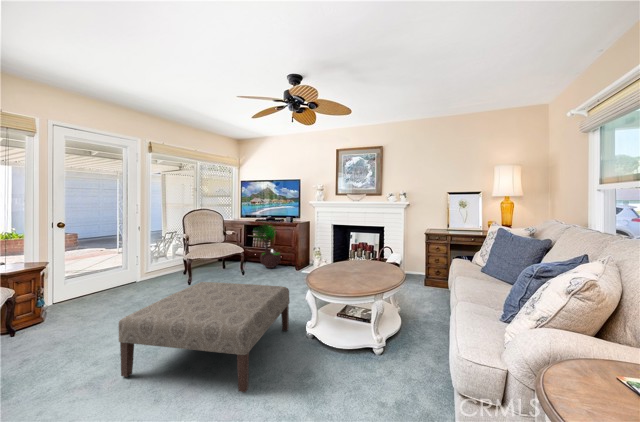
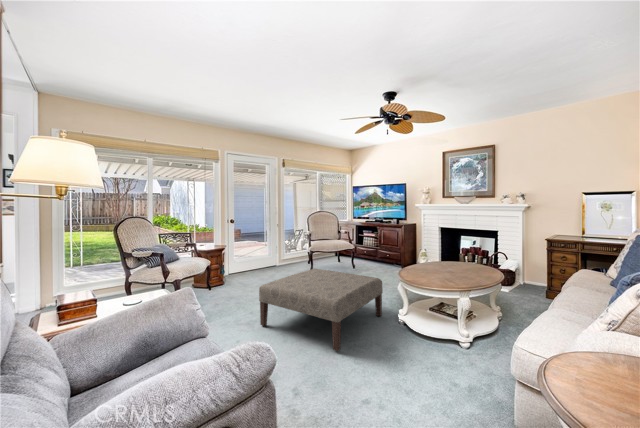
potted tree: present [254,224,281,268] -> none [359,222,387,265]

